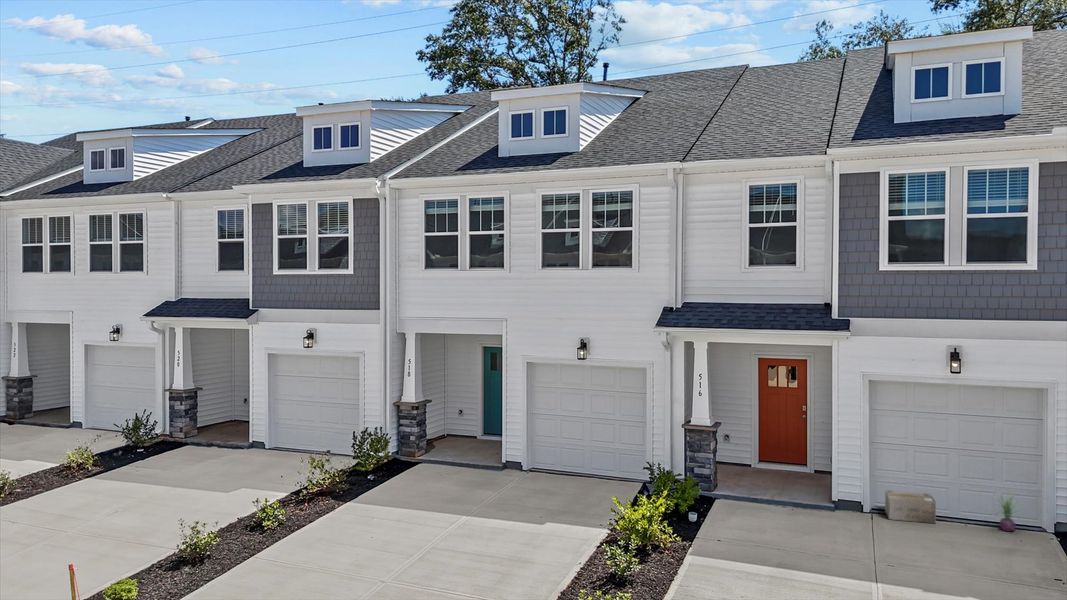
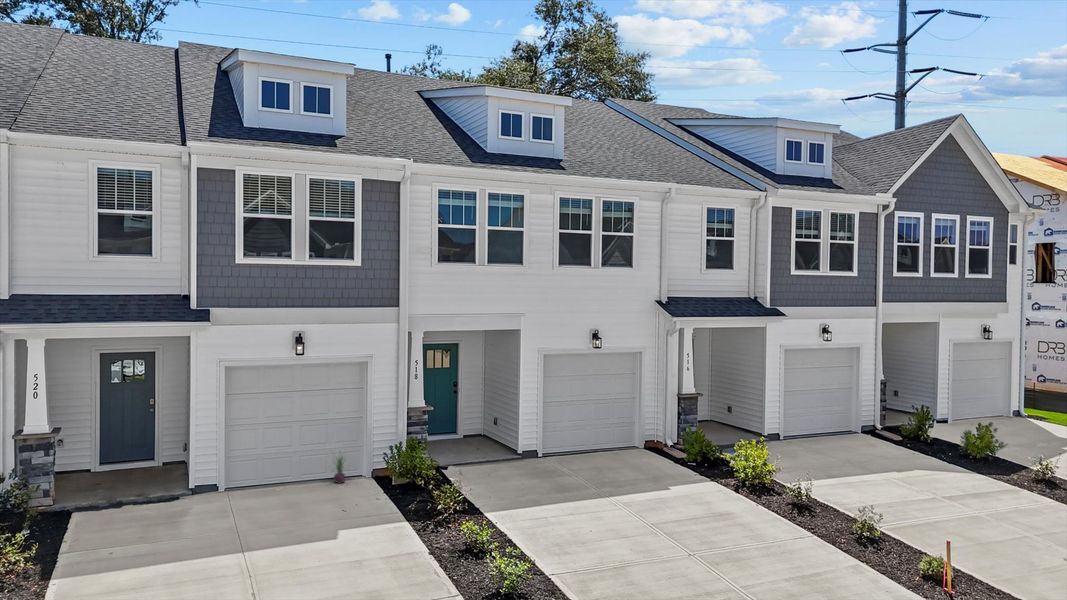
cardboard box: present [885,490,936,523] -> none [240,464,286,493]

